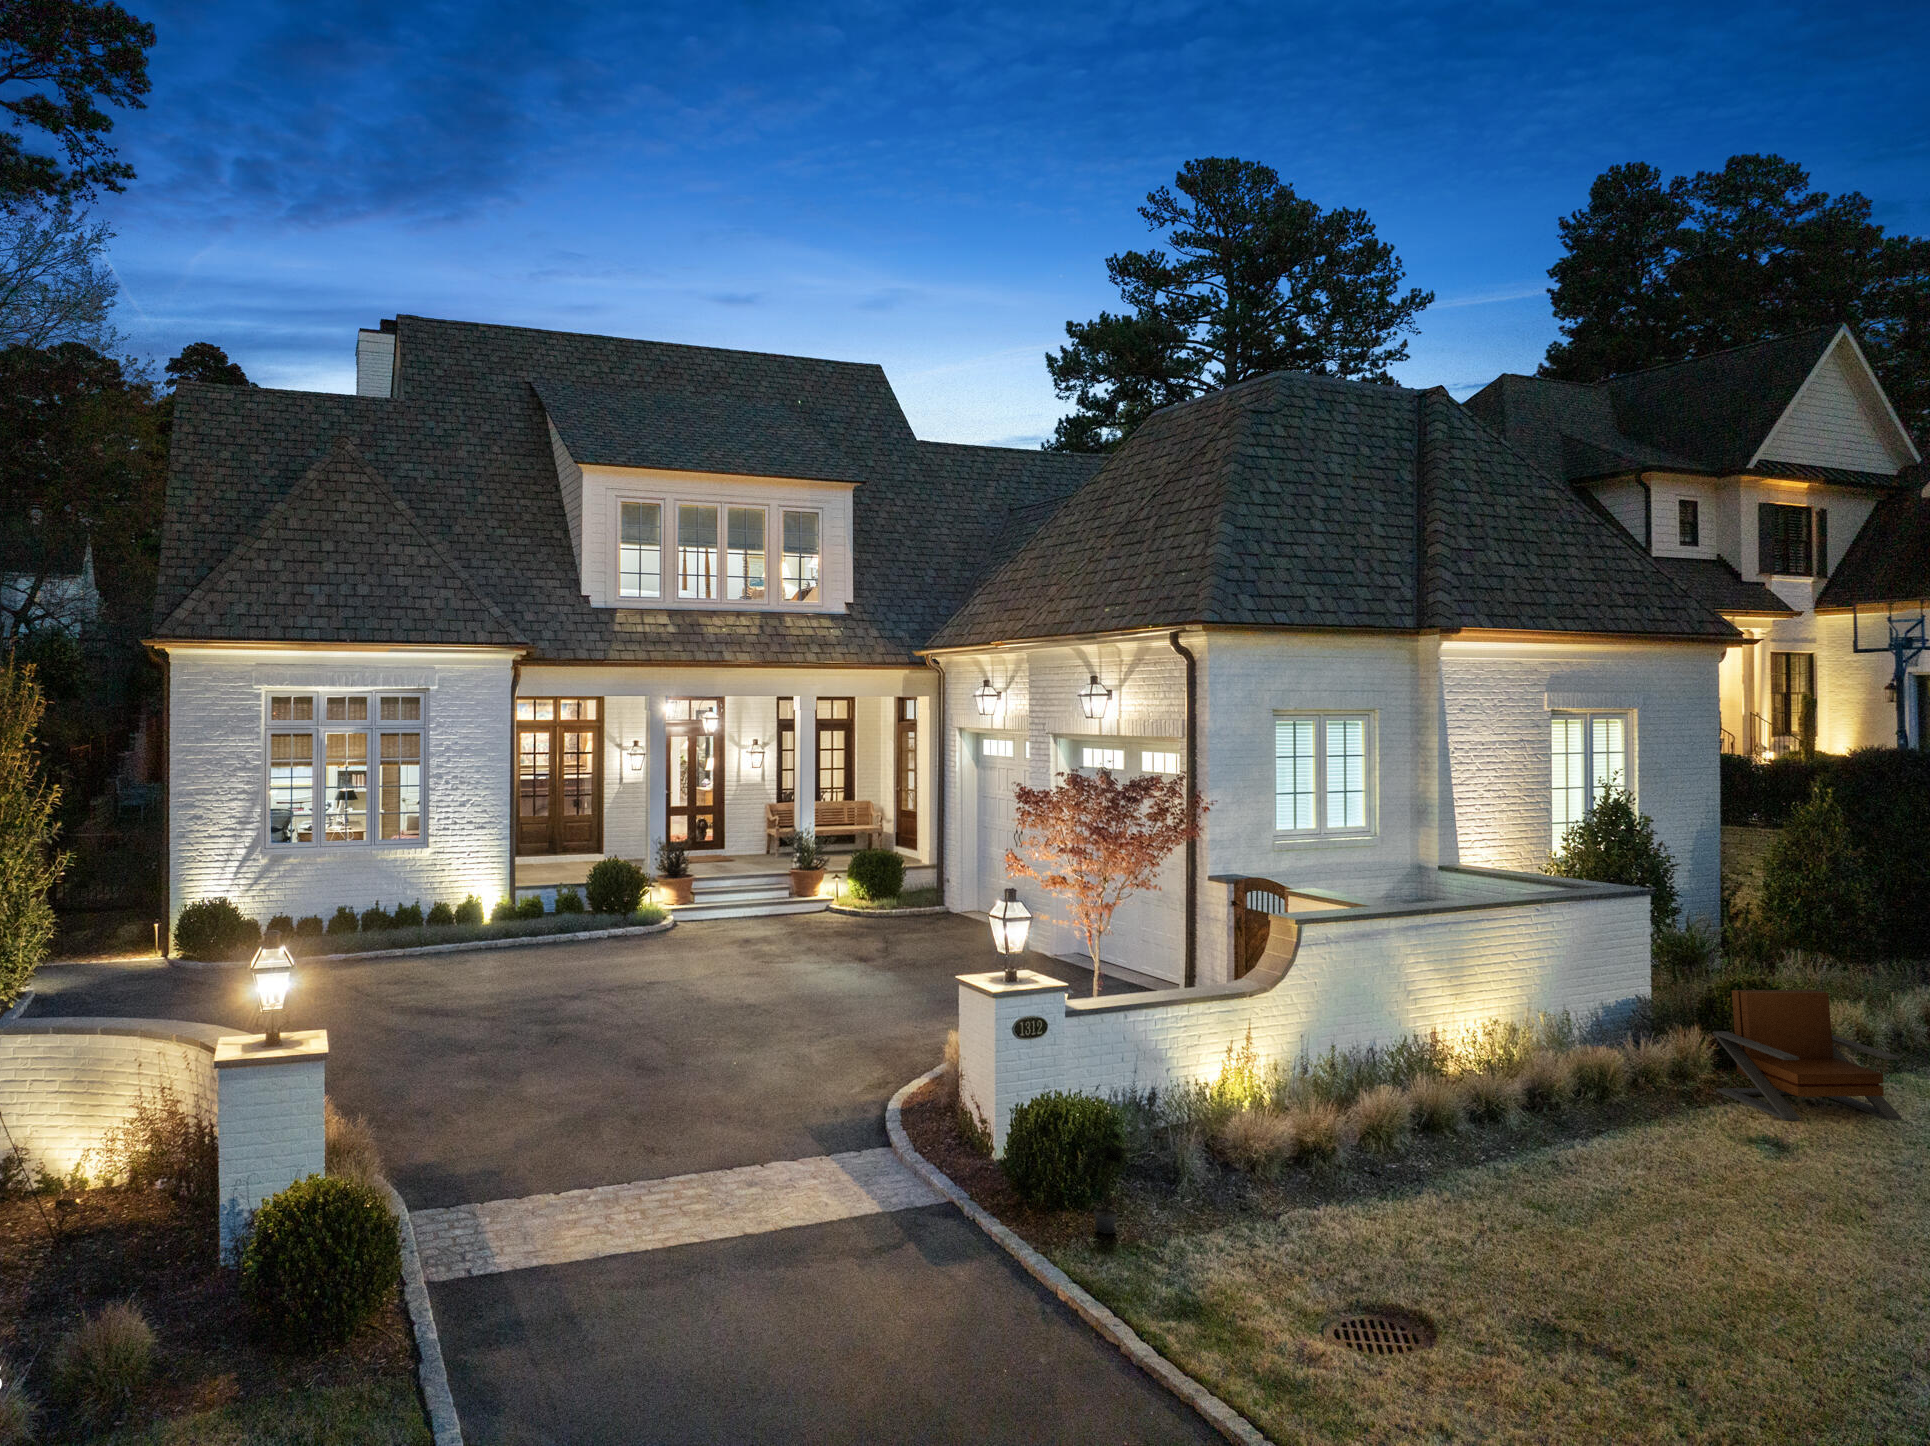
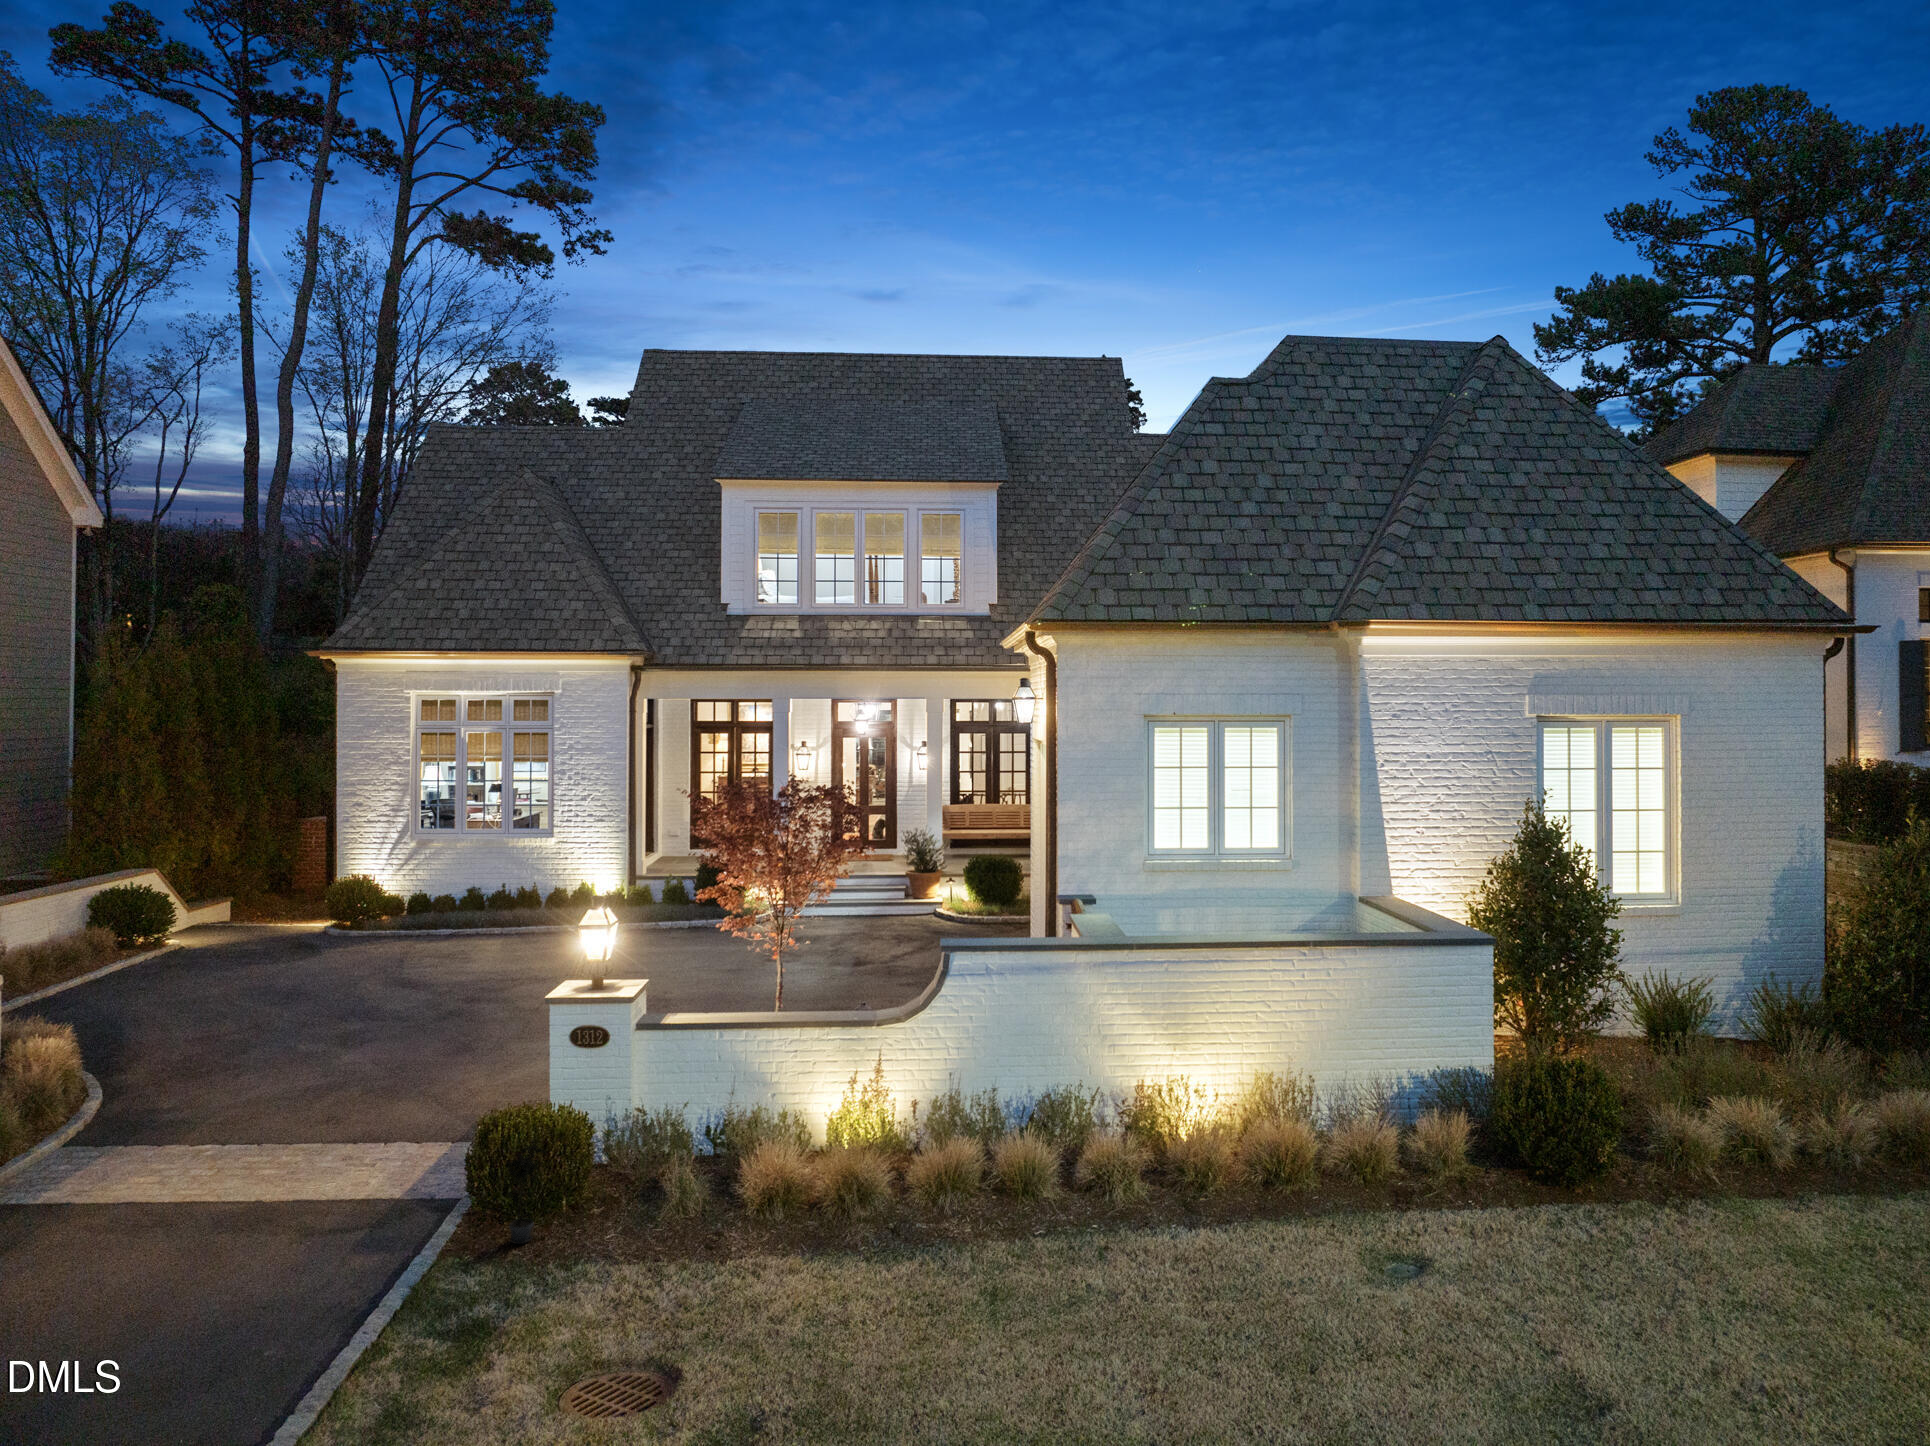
lounge chair: present [1713,990,1901,1121] -> none [1493,1071,1671,1260]

